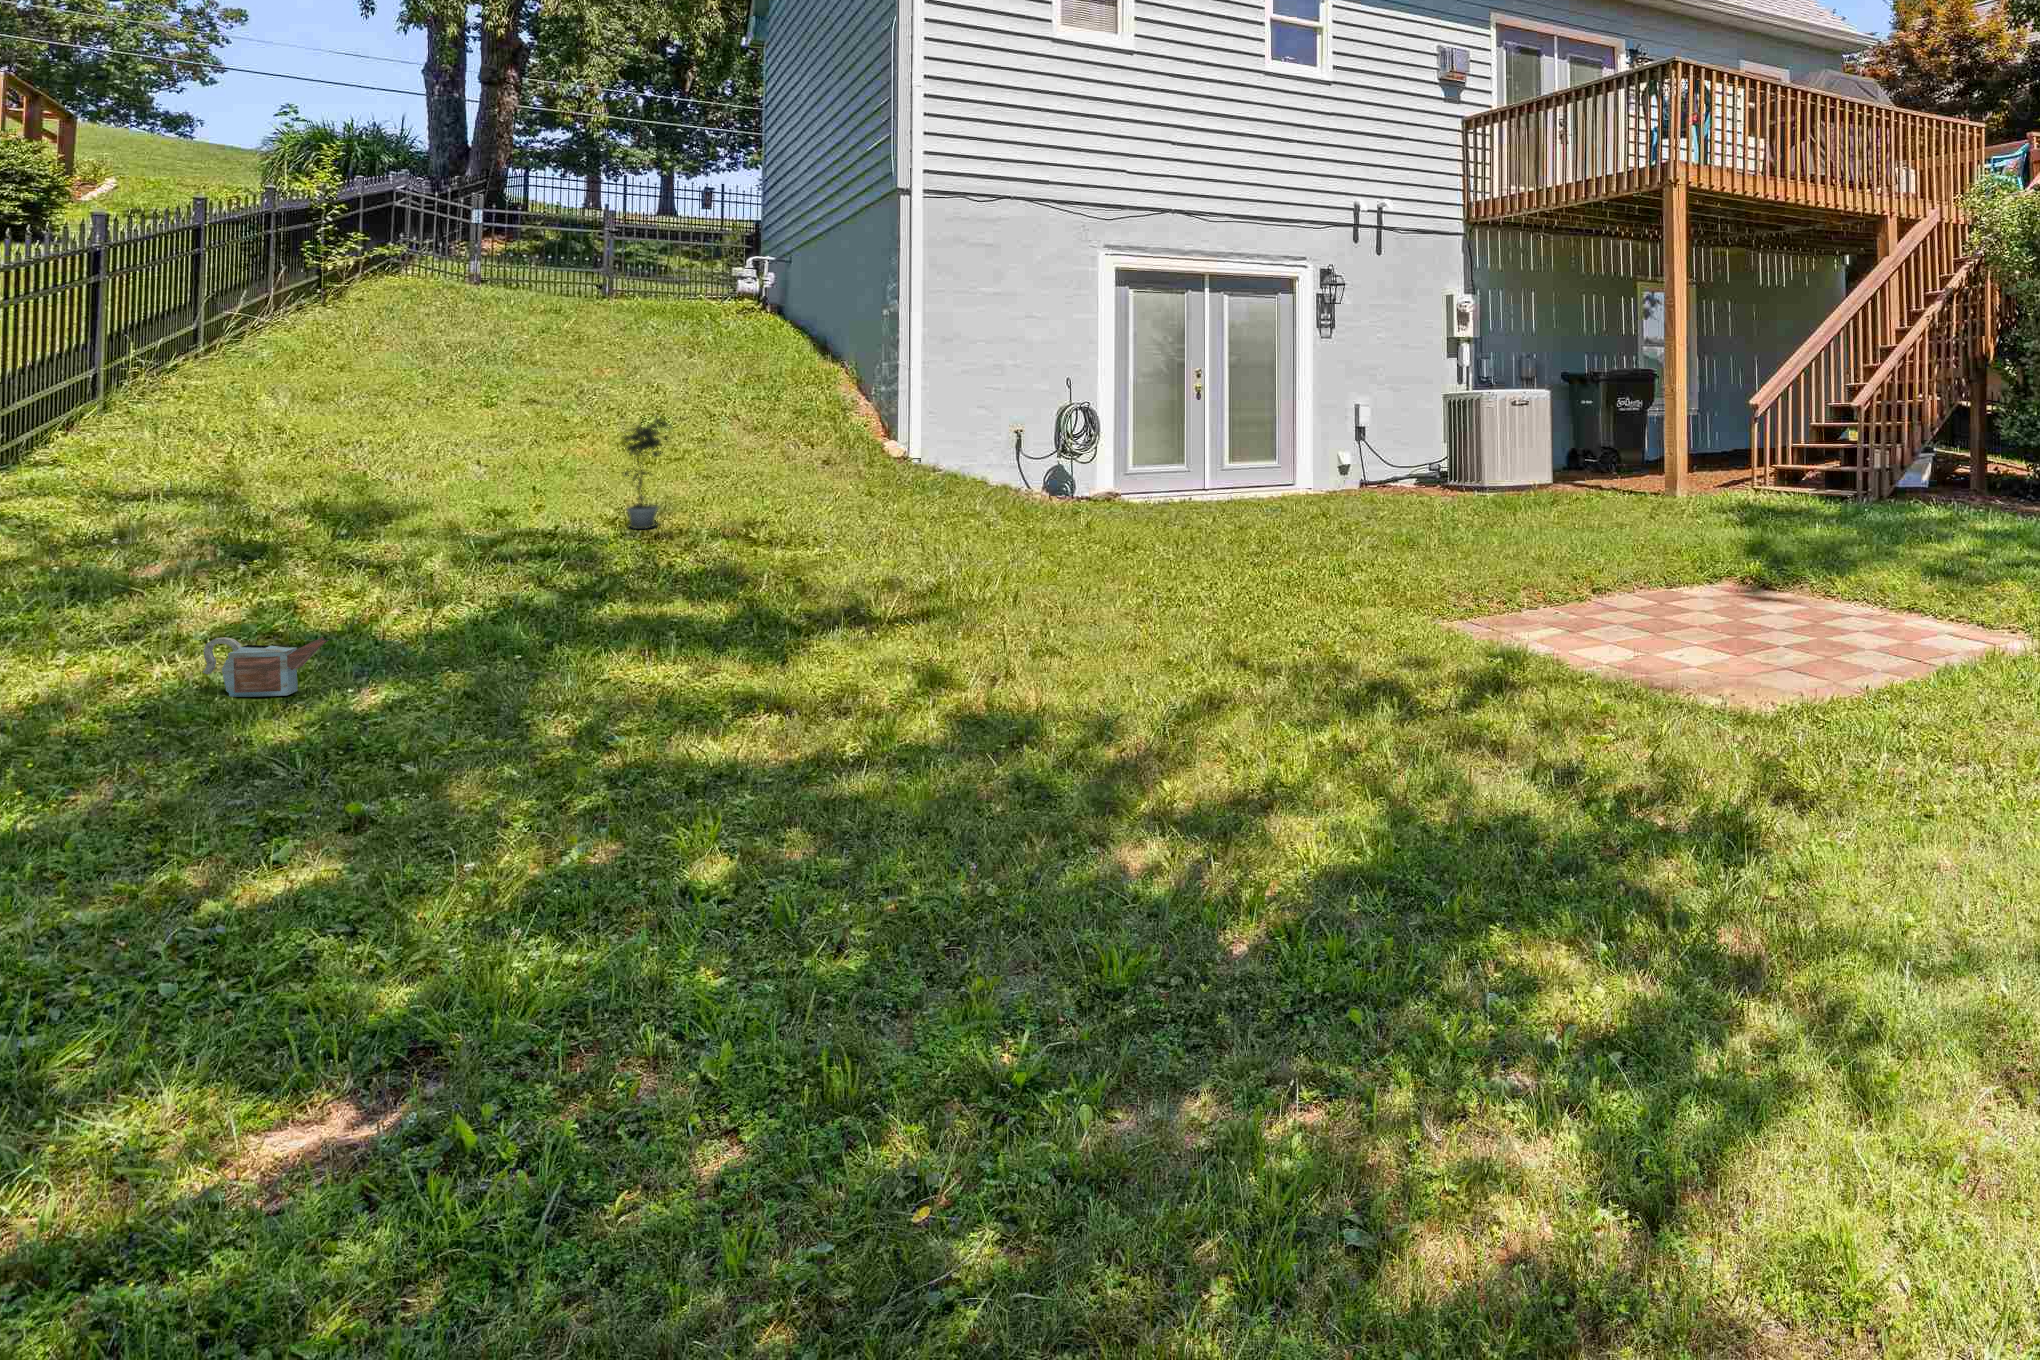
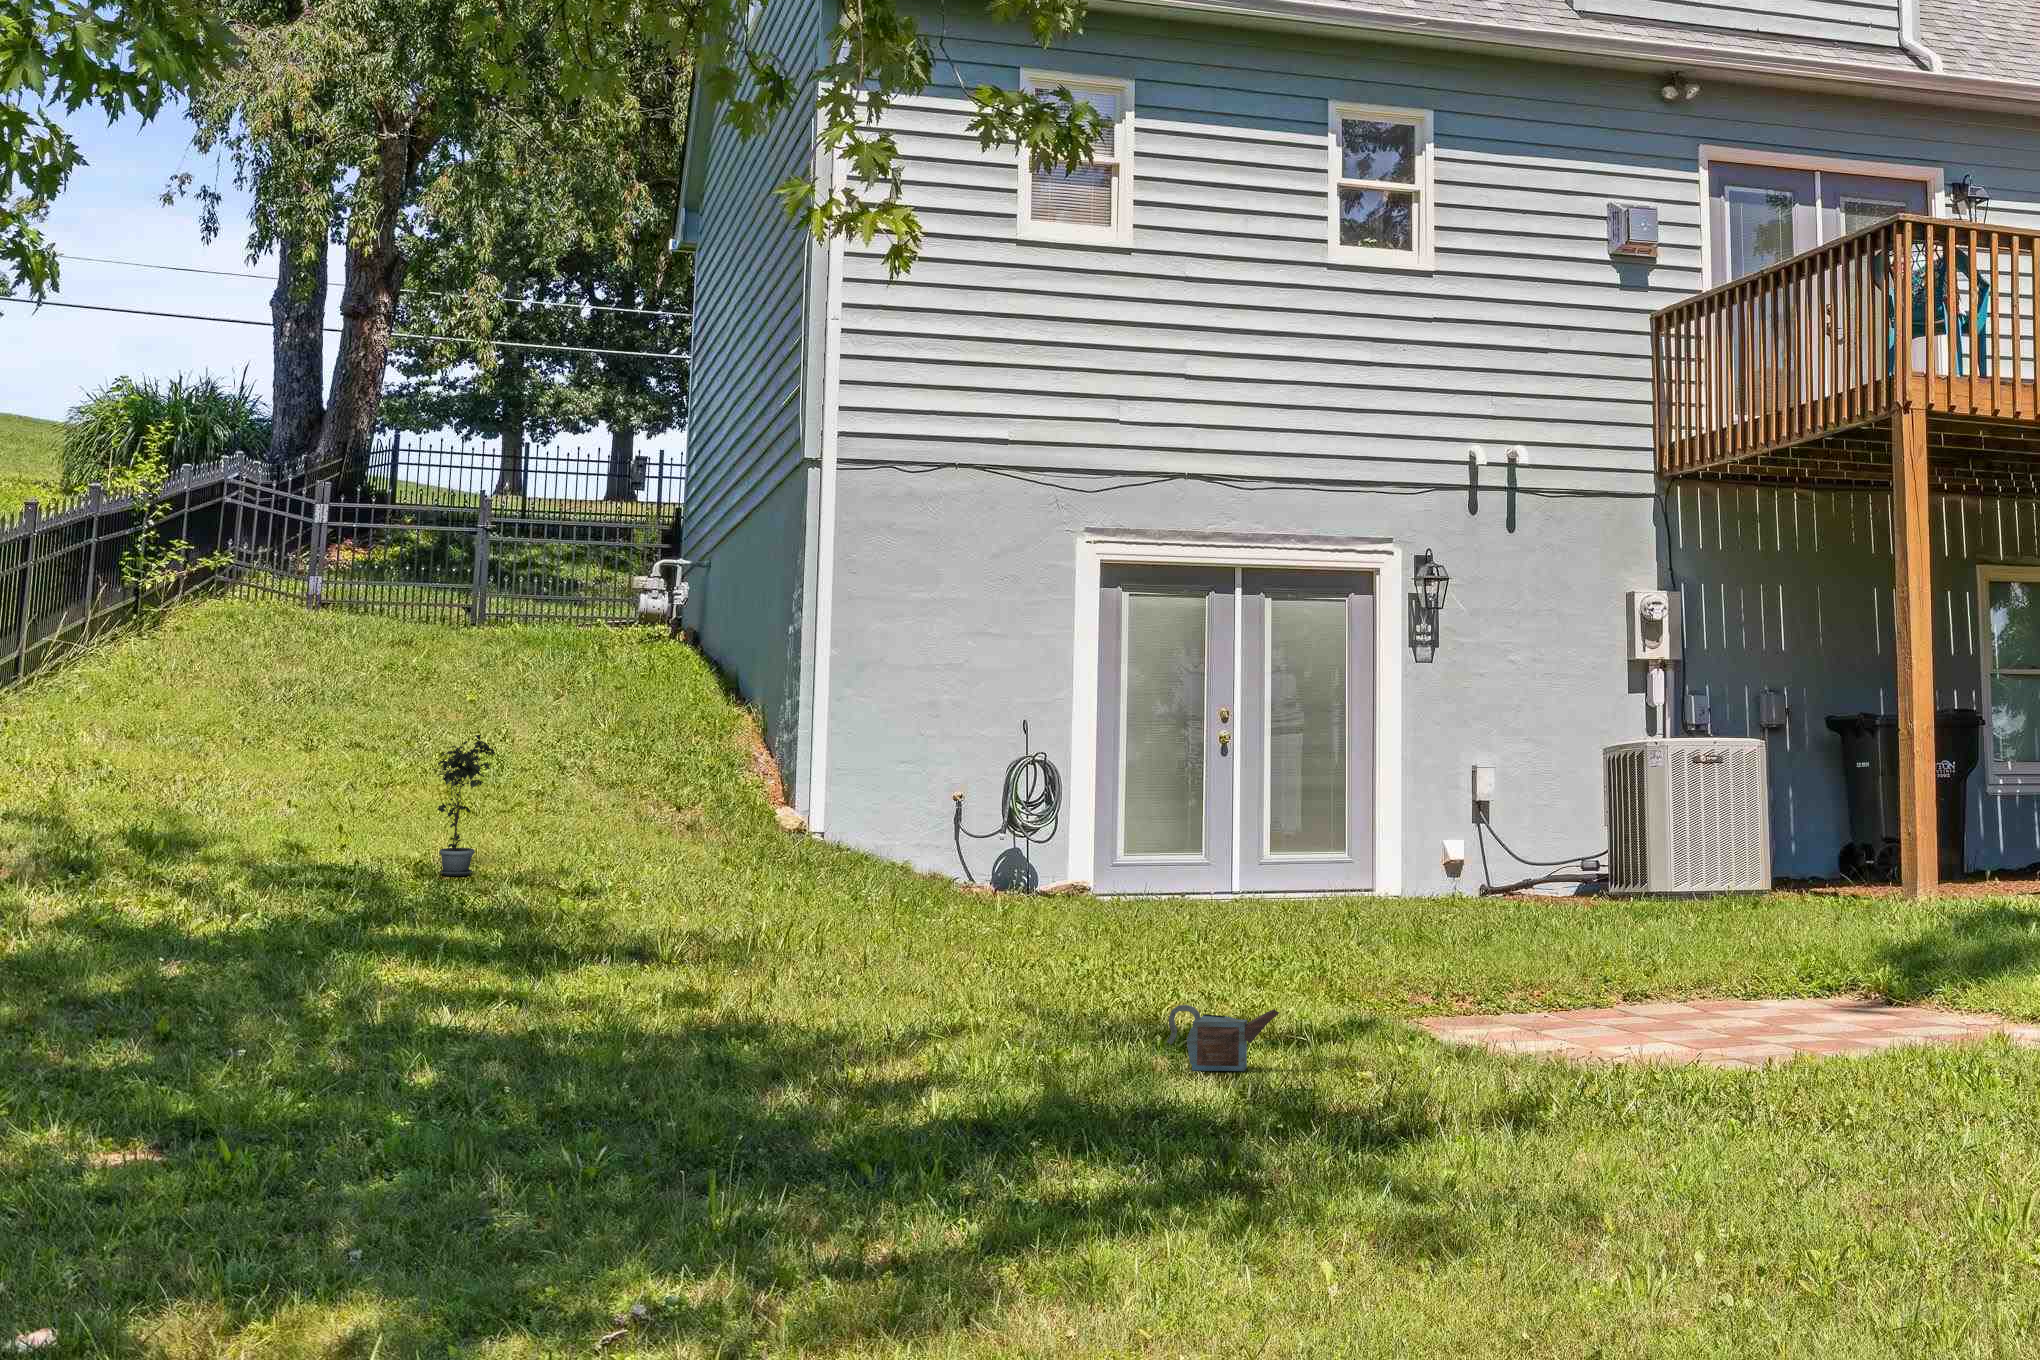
watering can: present [203,637,328,697] -> present [1167,1005,1279,1071]

